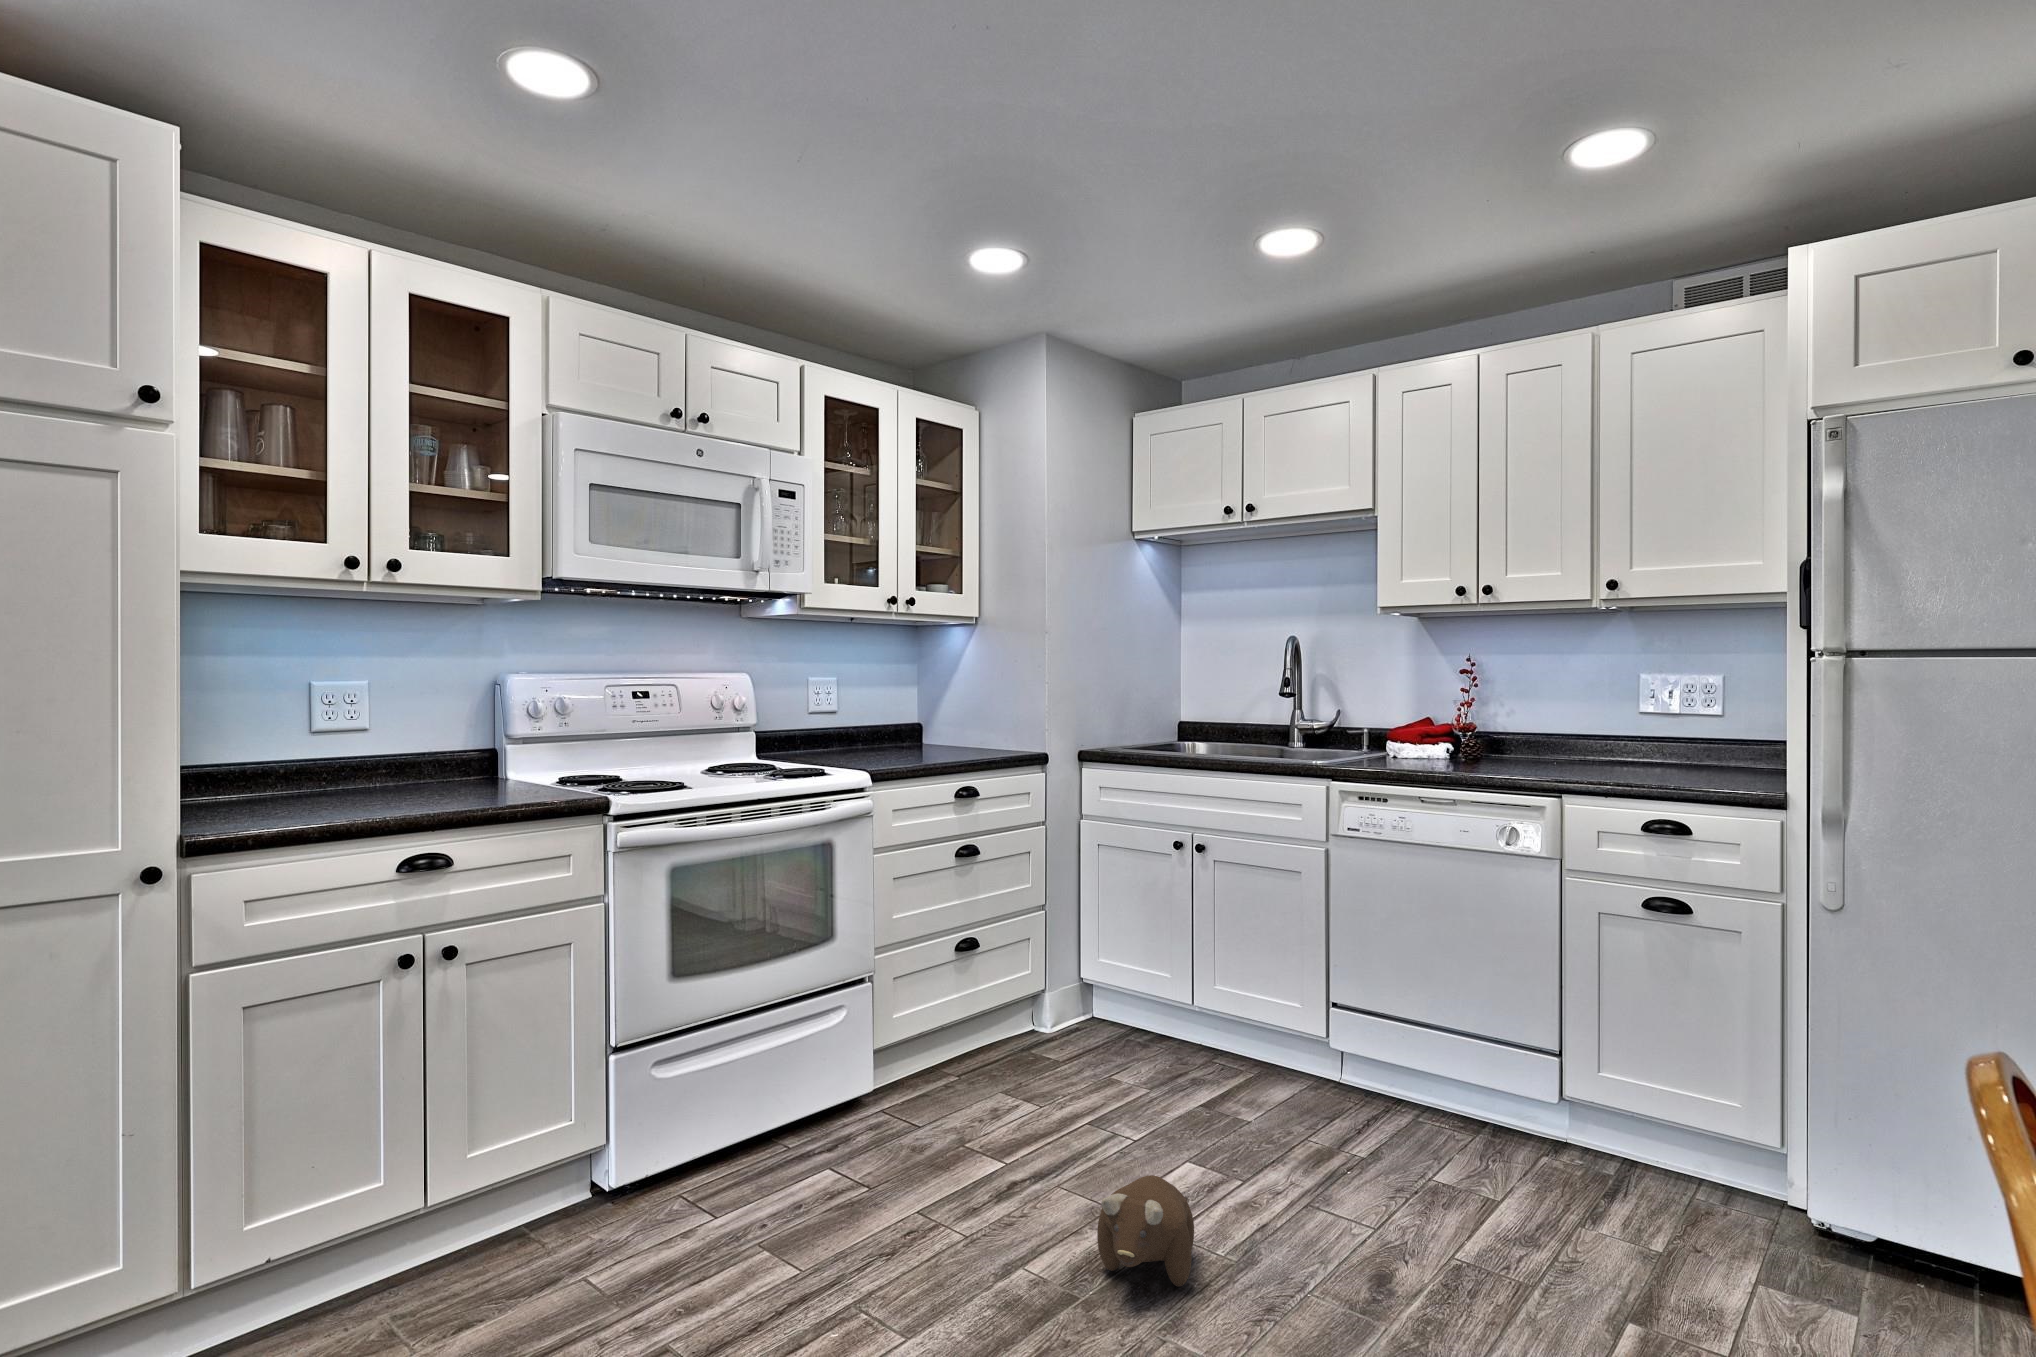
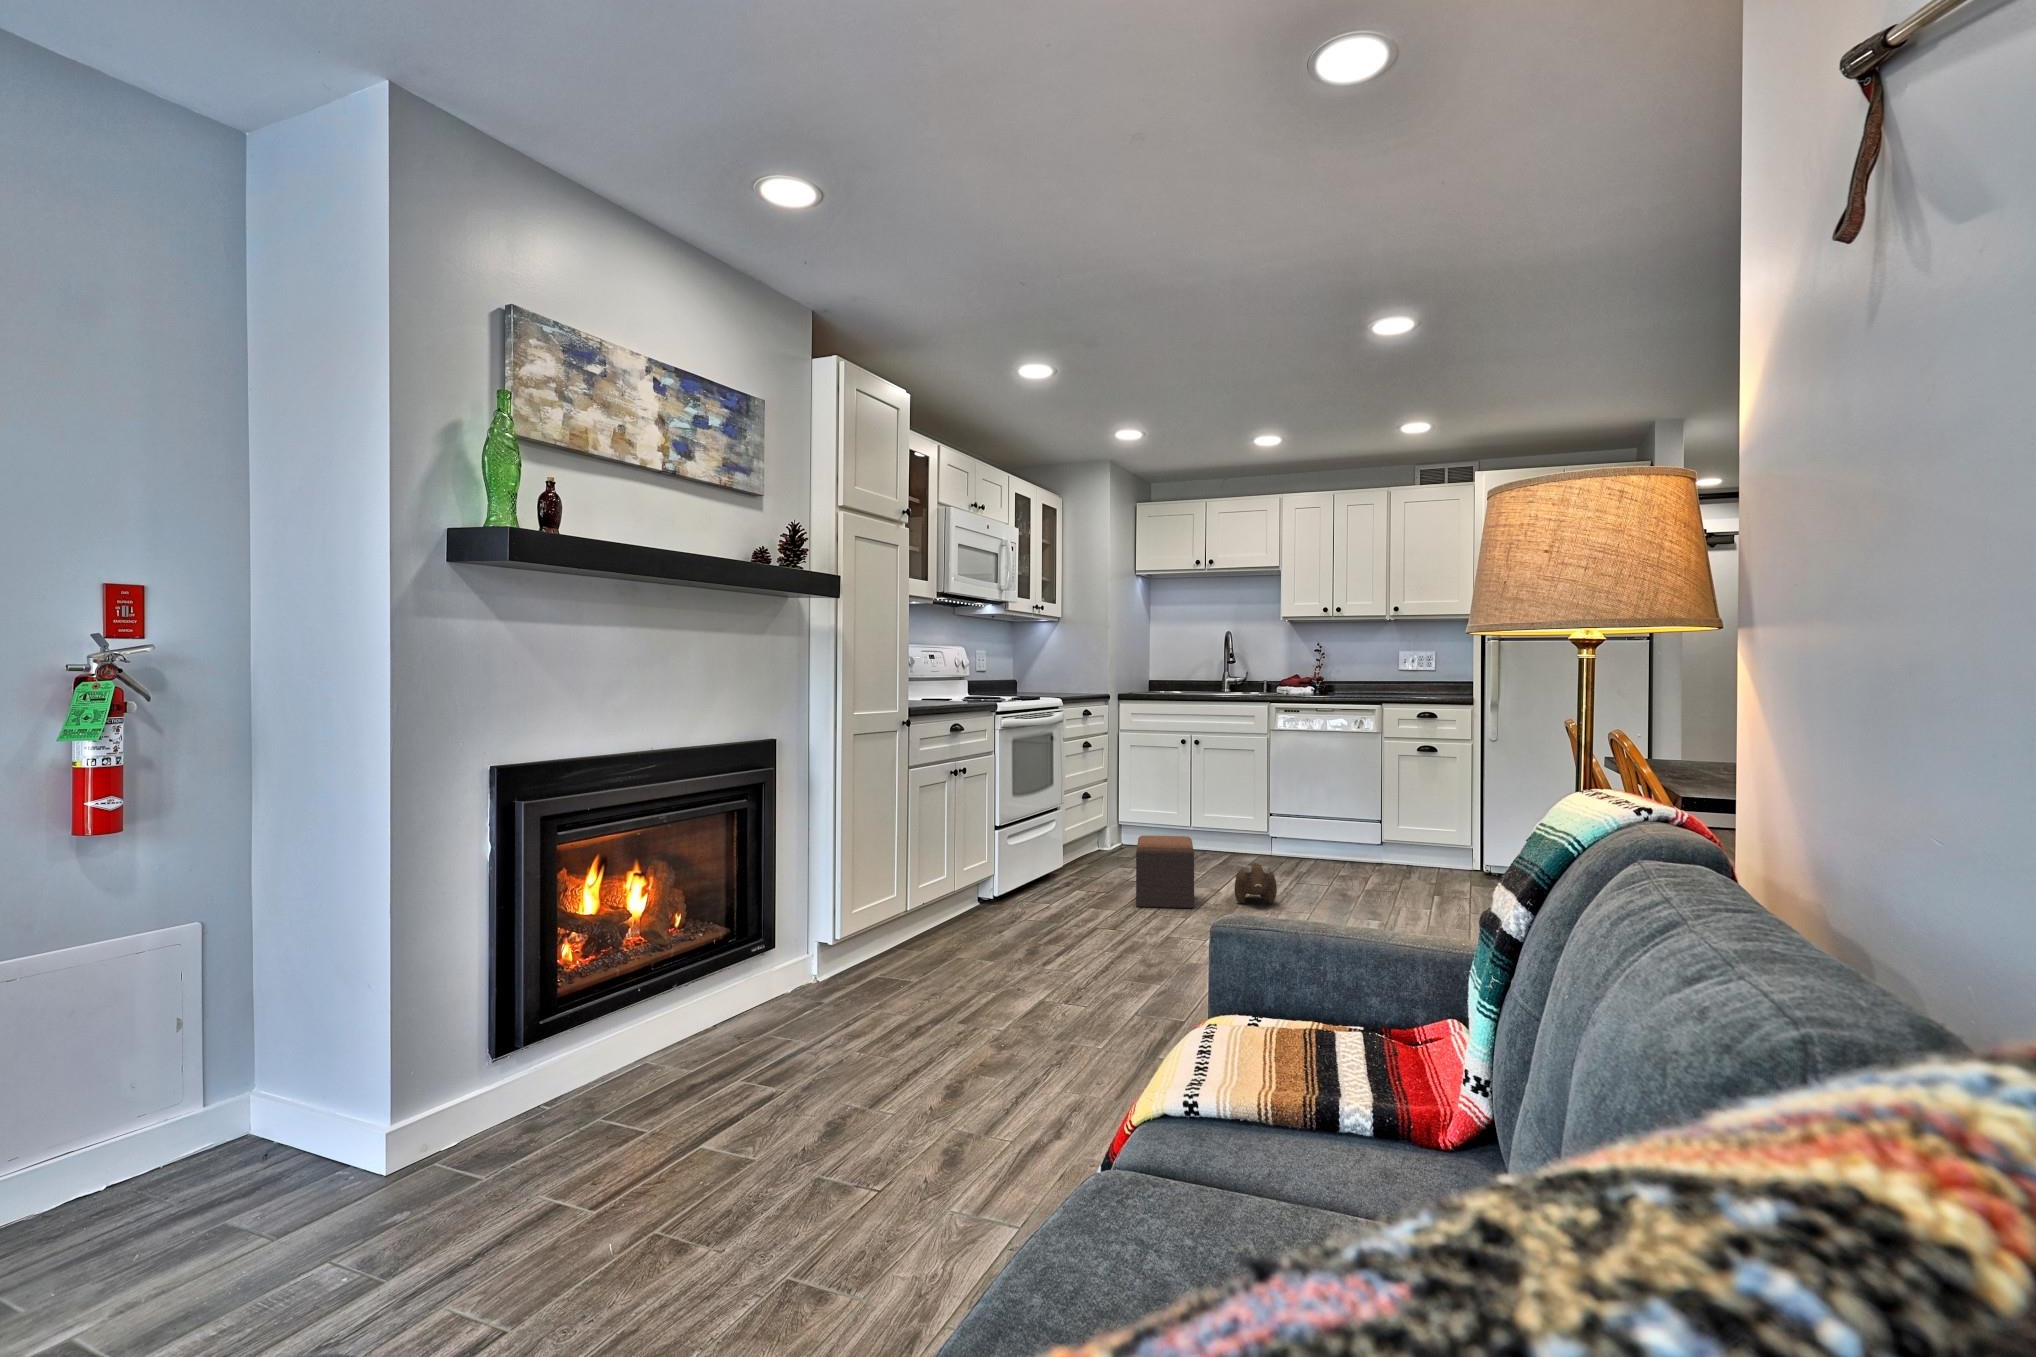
footstool: none [873,1076,1037,1279] -> present [1136,836,1194,908]

